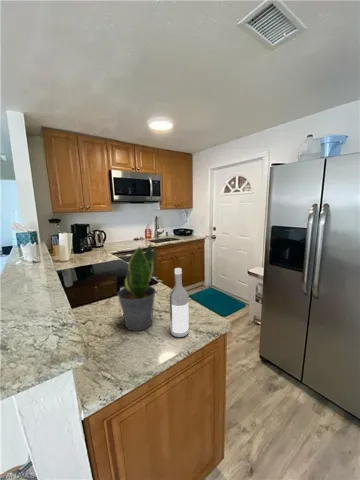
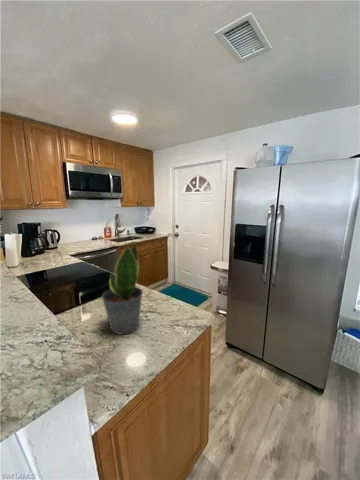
wine bottle: present [170,268,189,337] -> none [160,266,179,335]

